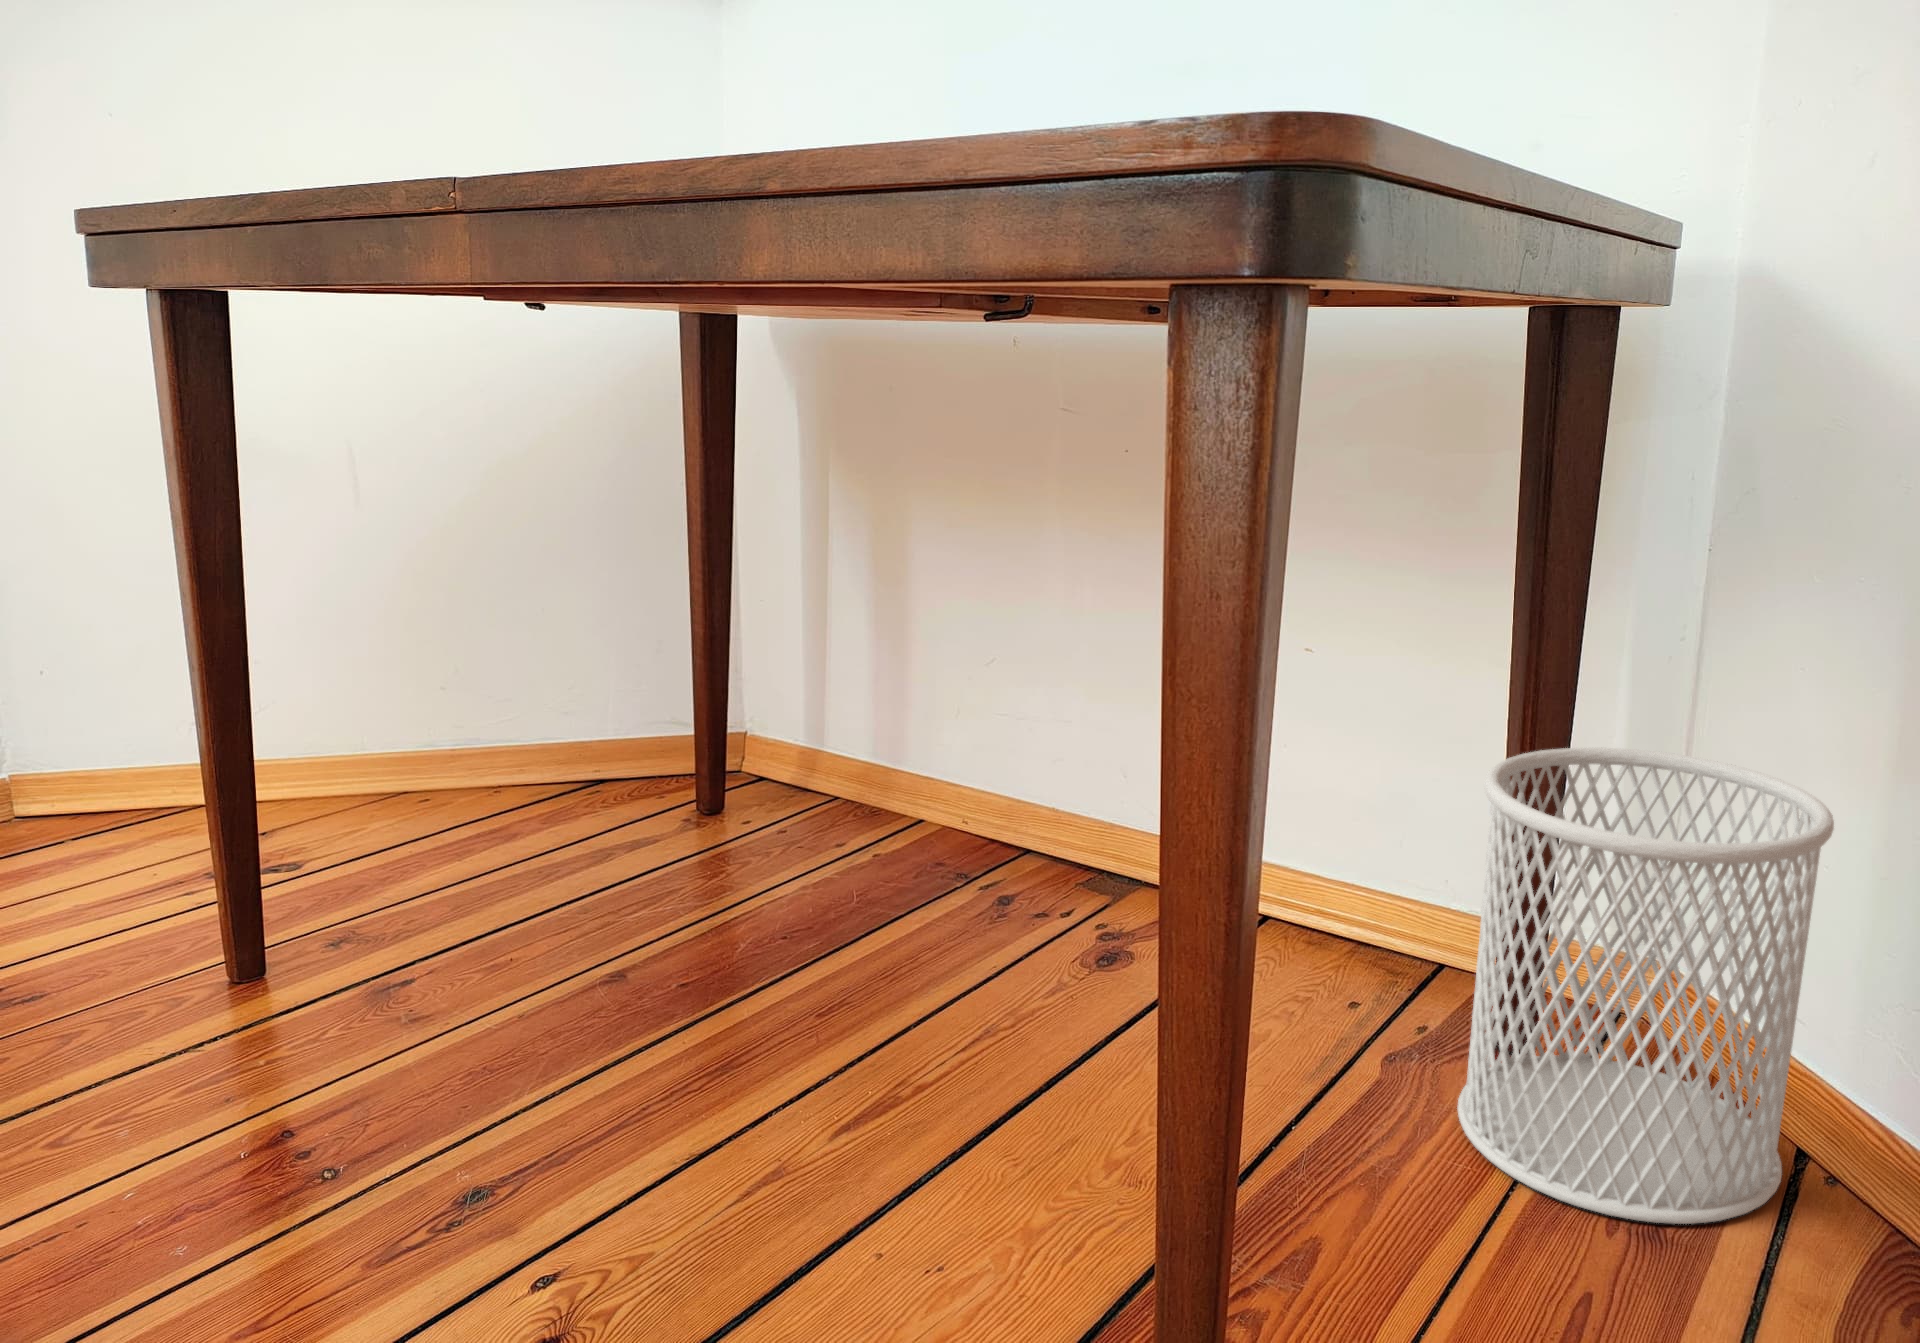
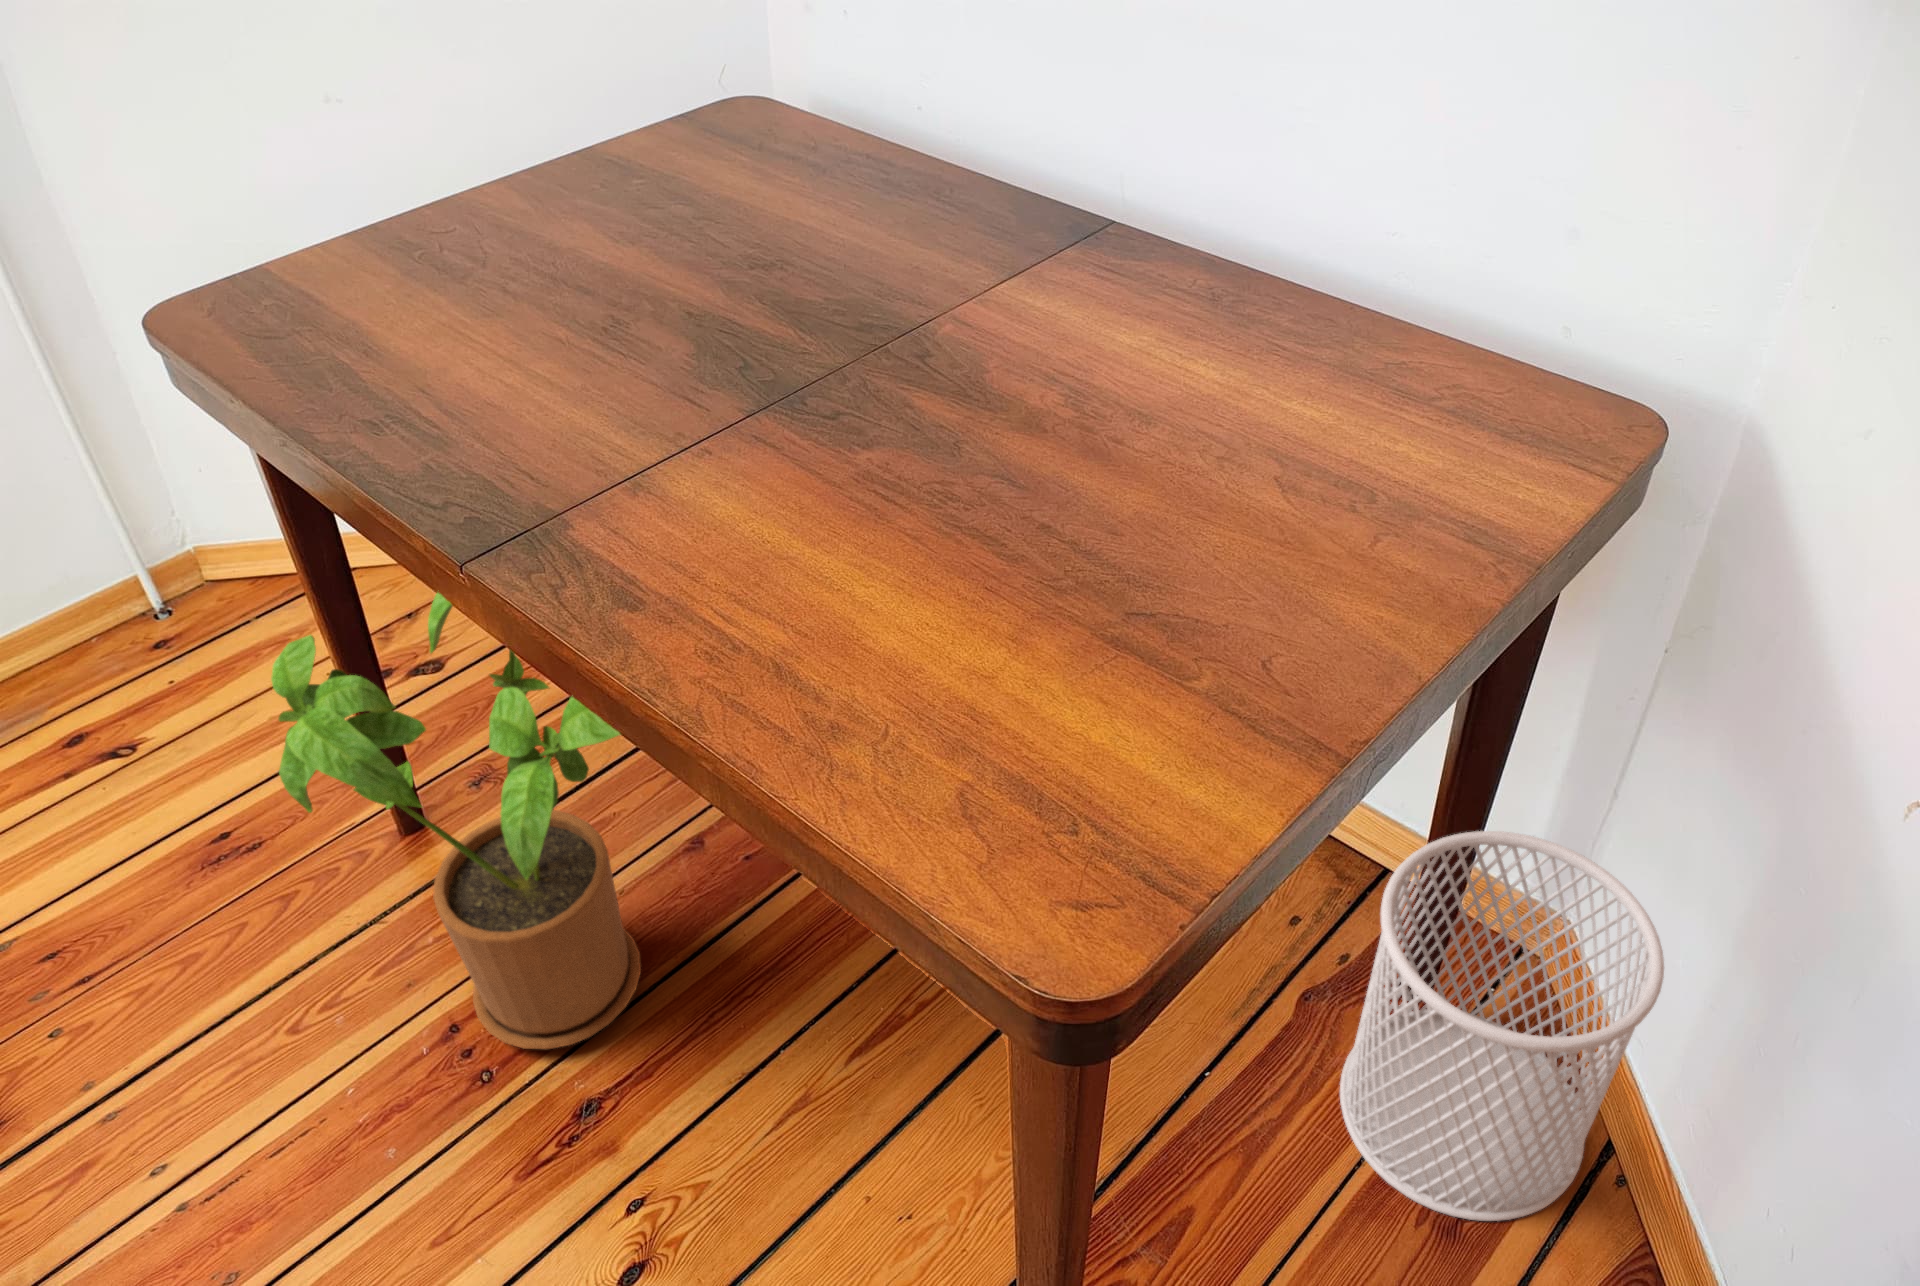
house plant: none [146,384,671,1144] -> present [271,593,641,1049]

